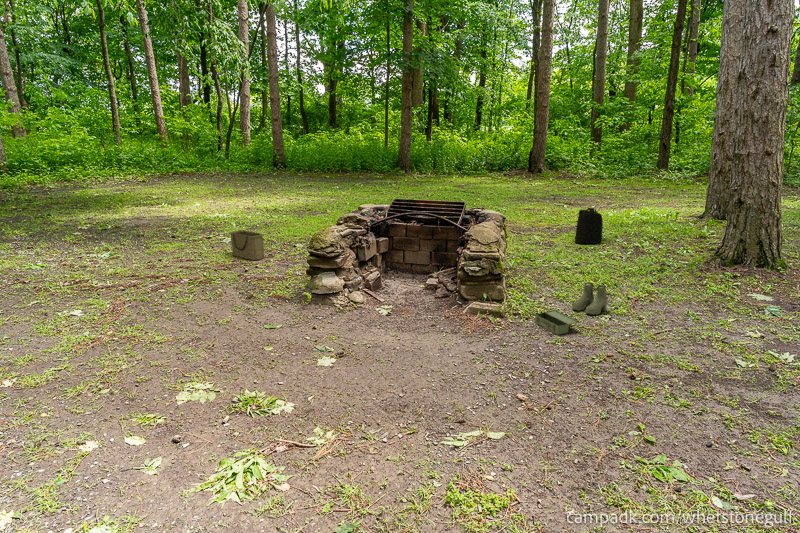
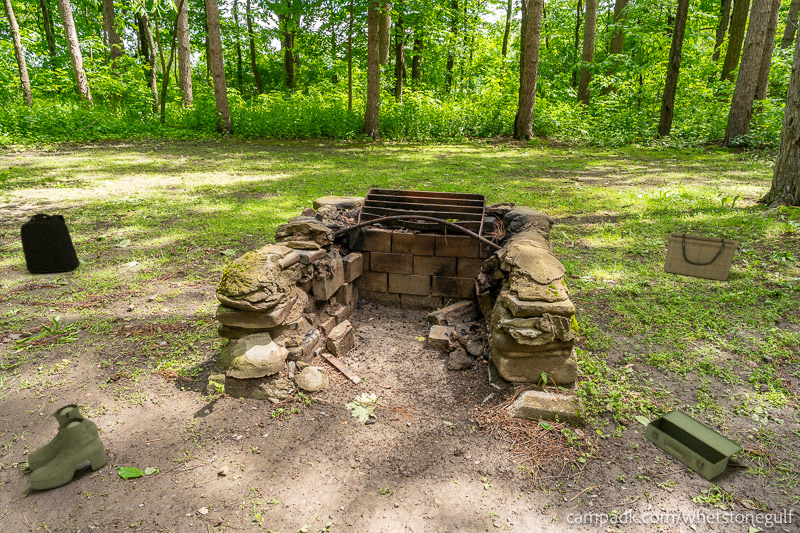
backpack: present [575,208,603,244] -> present [20,213,79,273]
basket: present [230,230,264,260] -> present [664,233,739,281]
boots: present [572,283,608,315] -> present [28,404,107,490]

